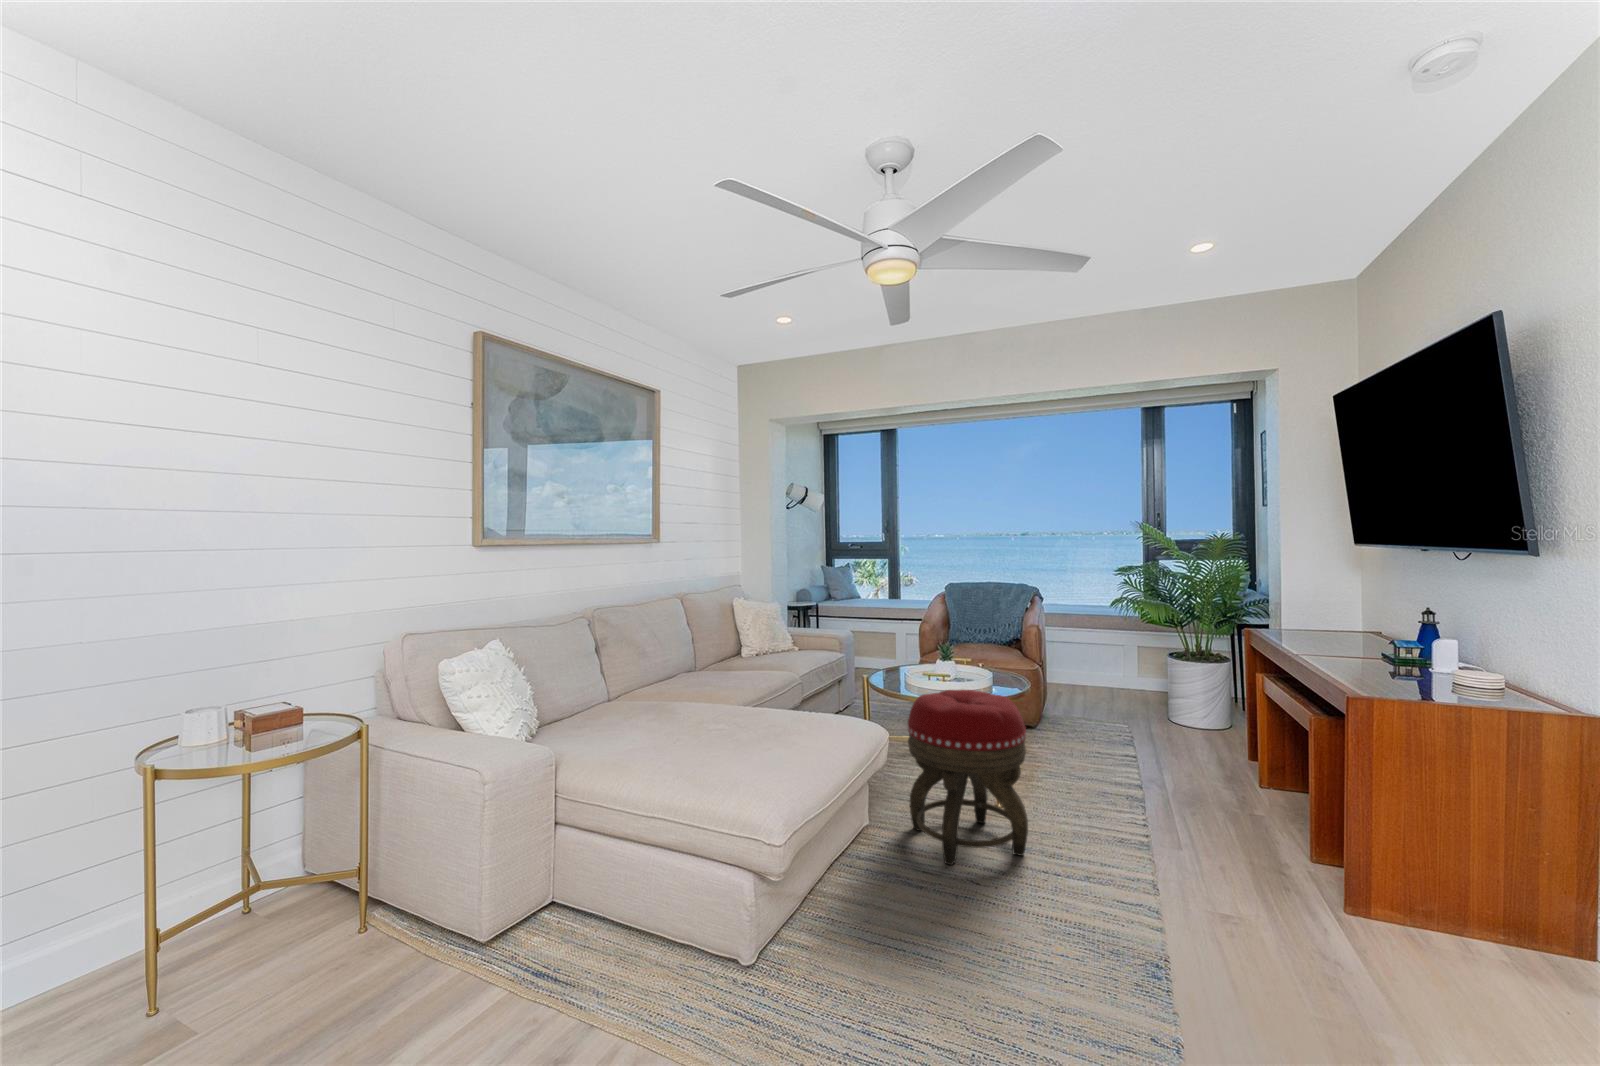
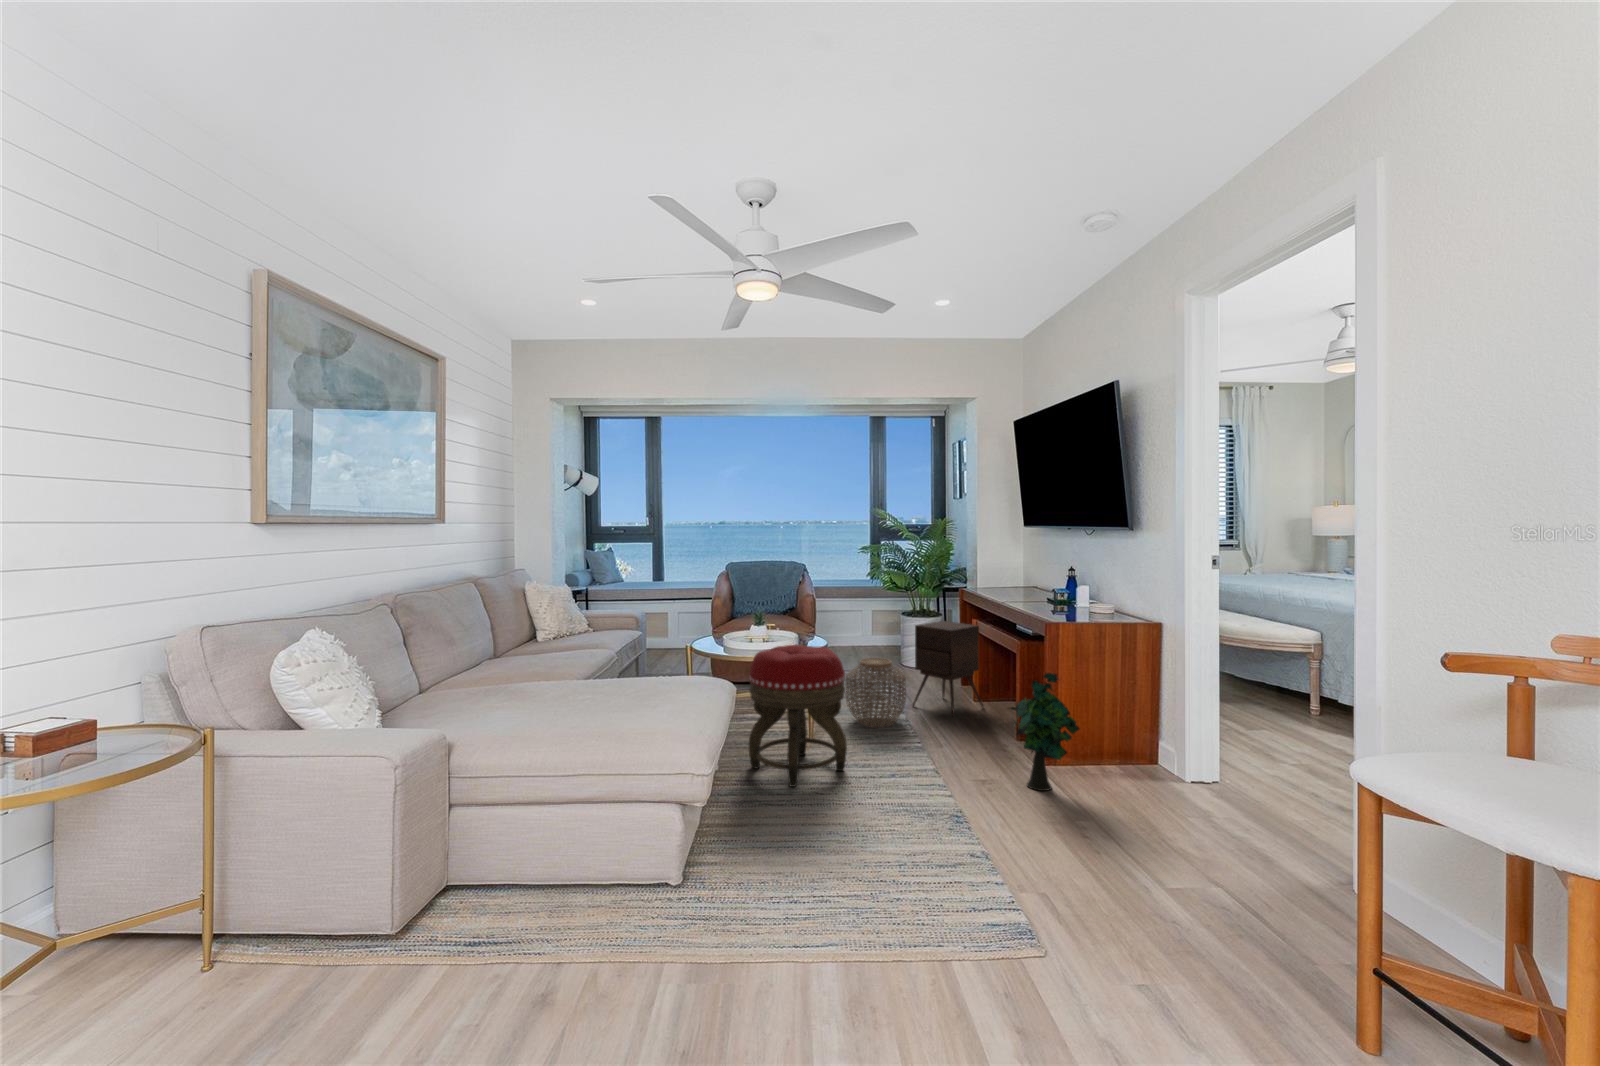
side table: none [1160,671,1271,804] -> present [913,621,983,716]
woven basket: none [1057,711,1140,803] -> present [846,658,906,727]
decorative plant: none [1267,776,1396,957] -> present [1010,673,1079,791]

